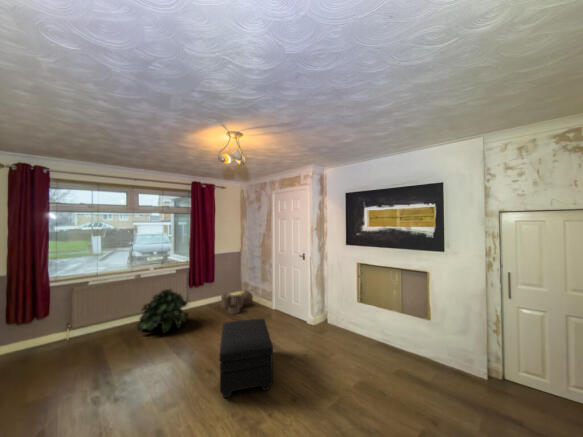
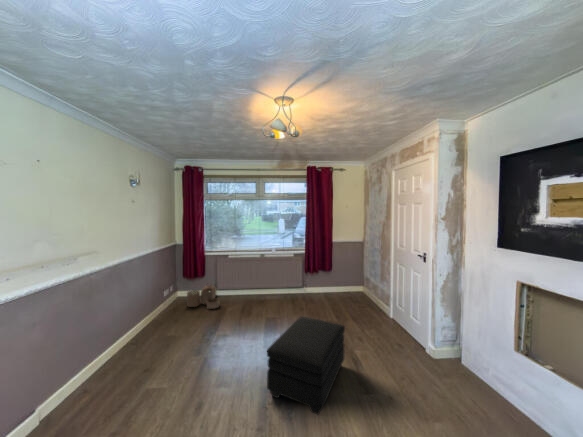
potted plant: present [137,289,189,333] -> none [255,270,297,310]
woven basket: present [221,292,253,314] -> present [187,285,219,309]

